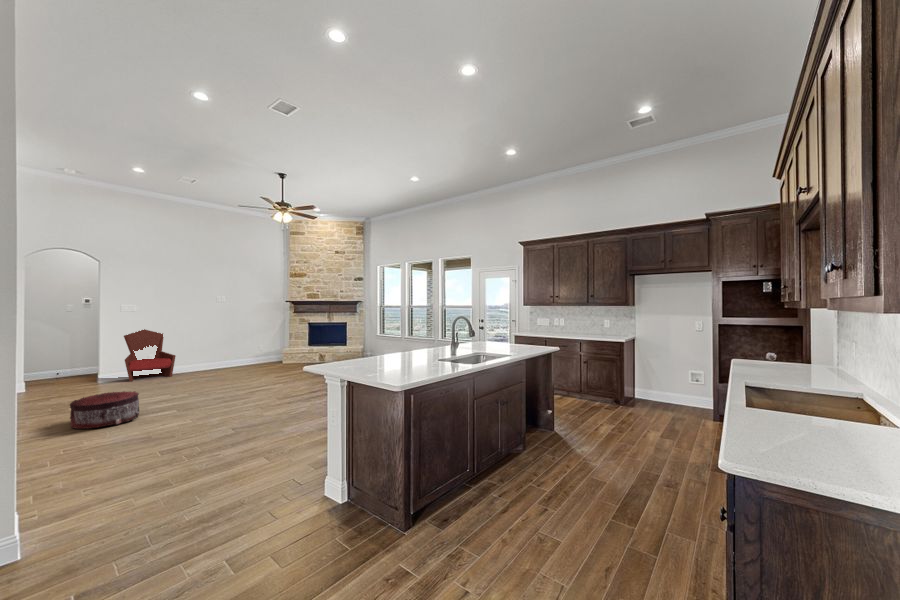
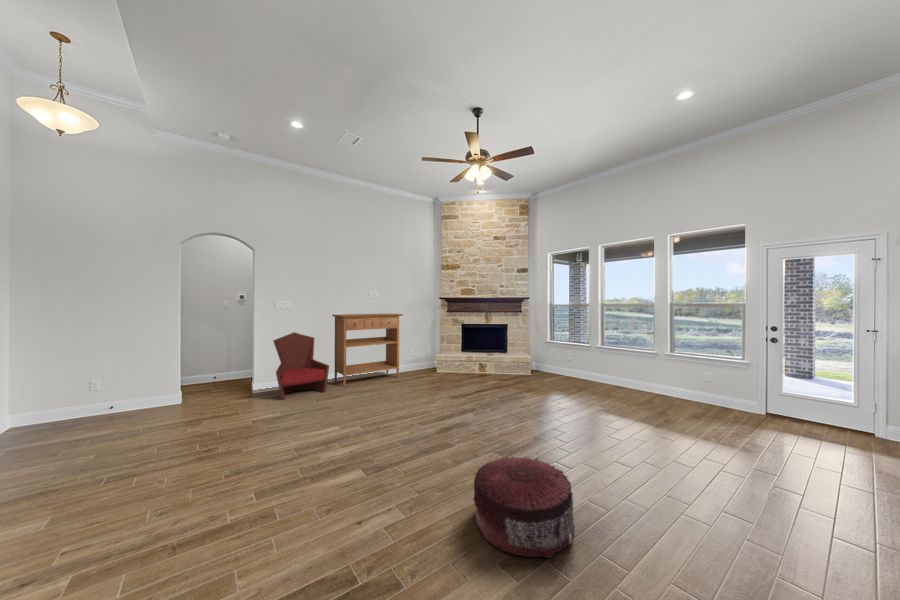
console table: none [181,314,249,373] -> present [332,313,403,386]
pouf: present [70,391,139,429] -> present [473,457,574,558]

